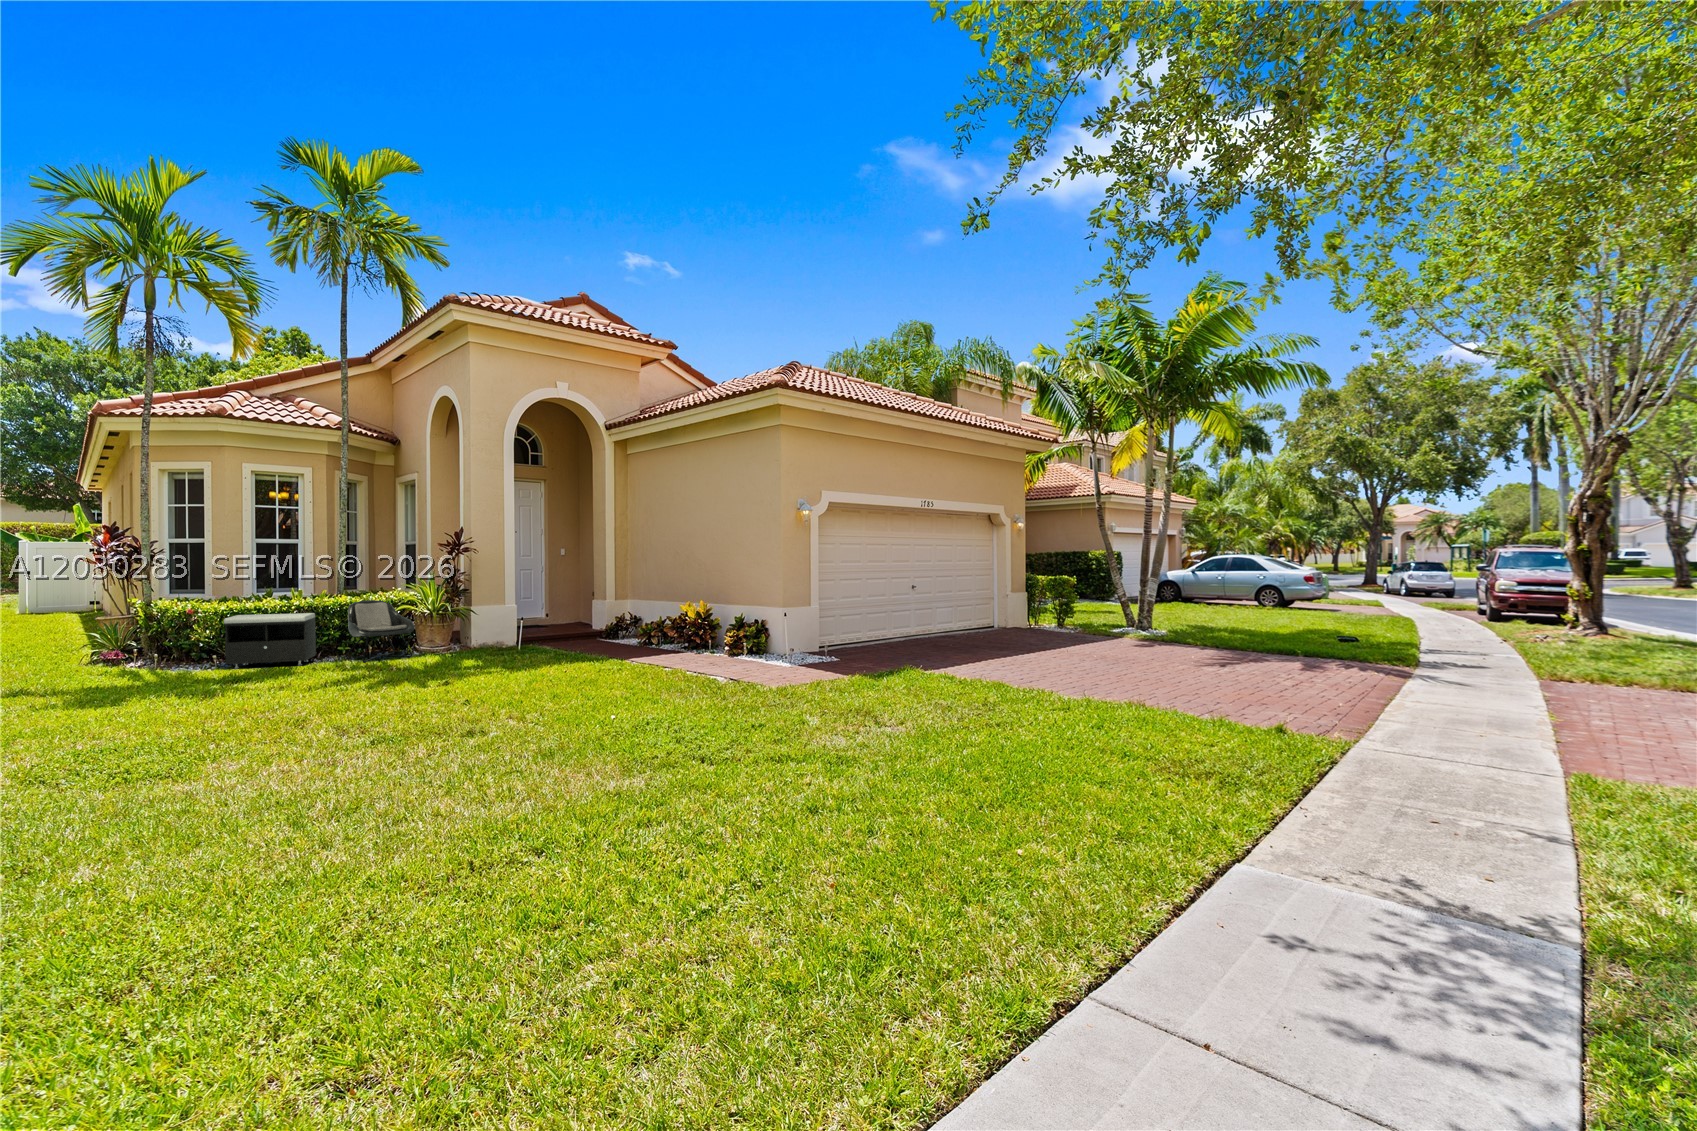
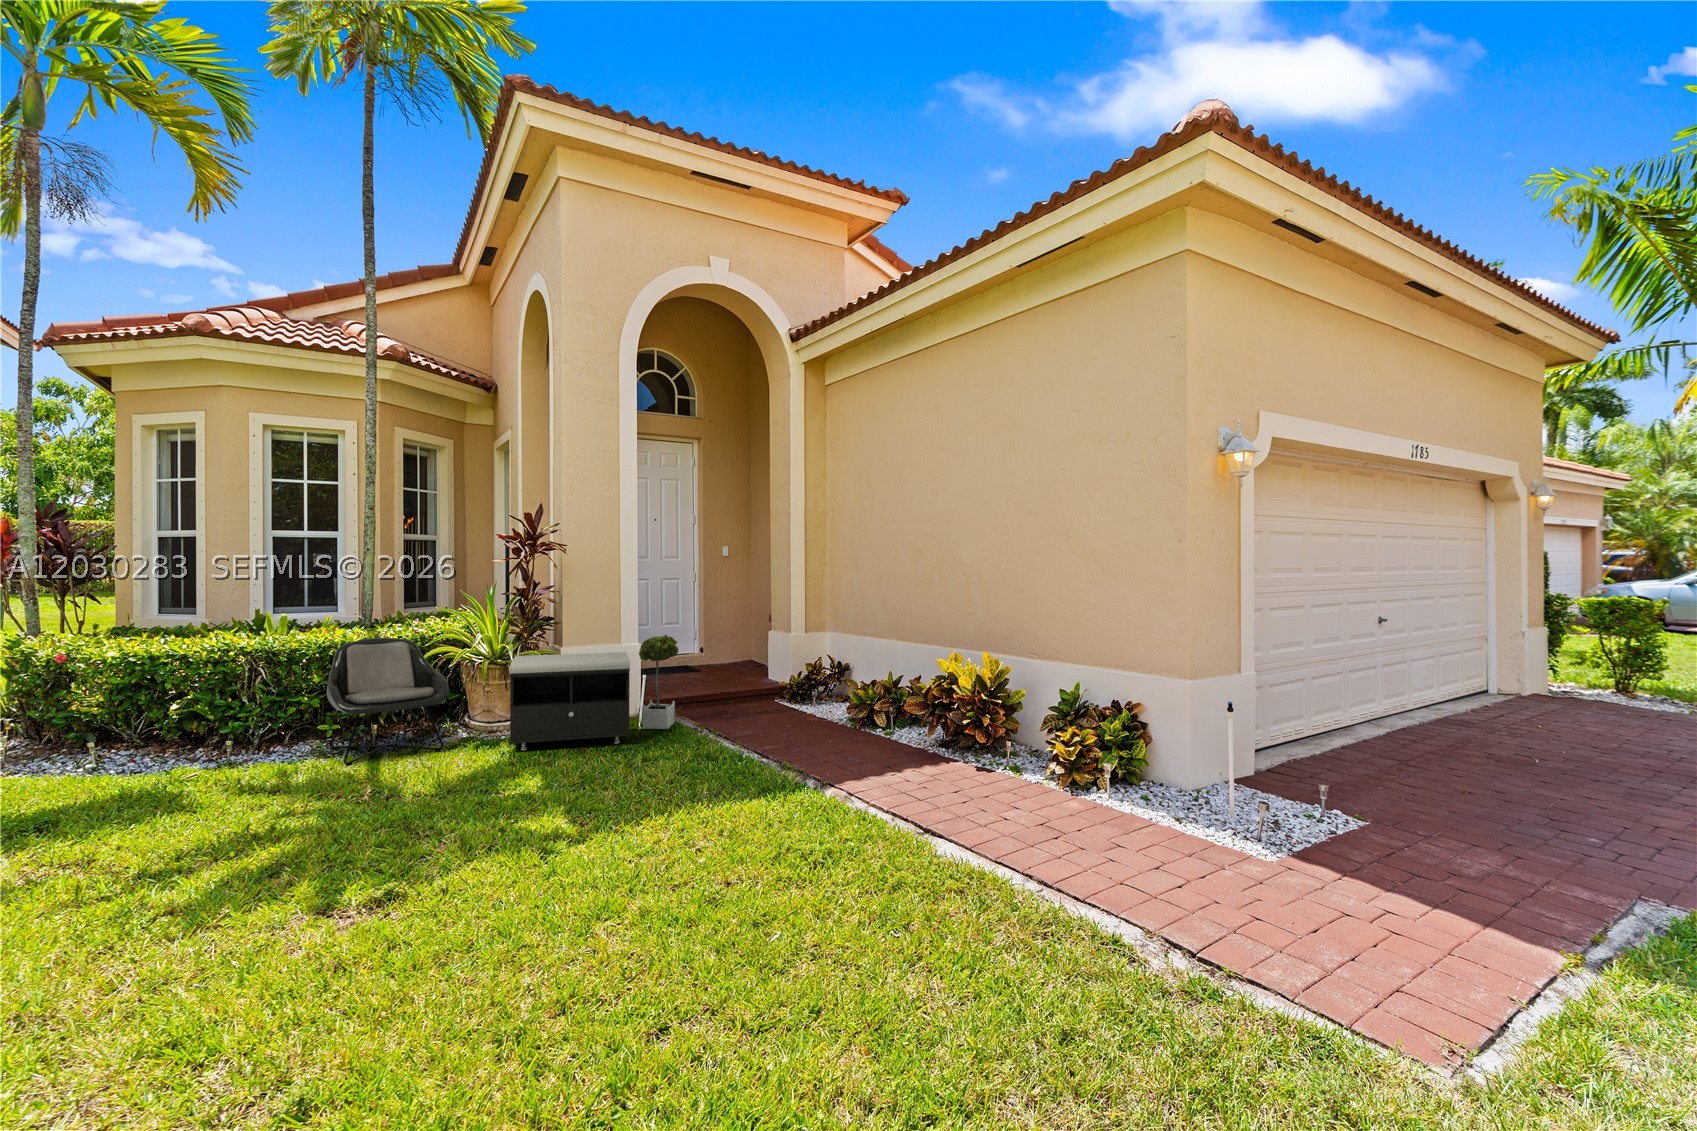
potted tree: none [517,597,540,648] -> present [639,635,679,729]
storage bench: present [224,613,316,669] -> present [510,652,630,750]

